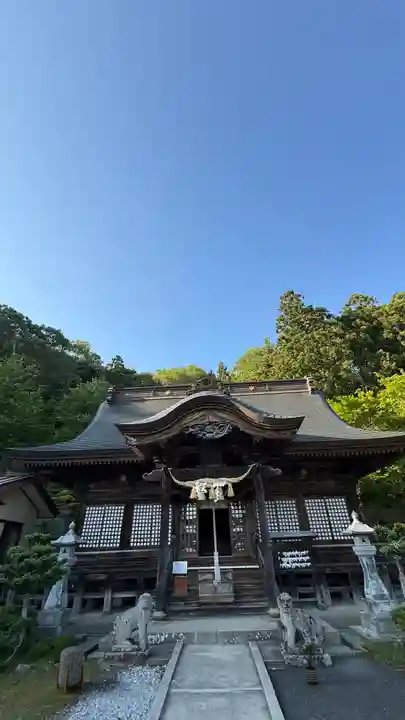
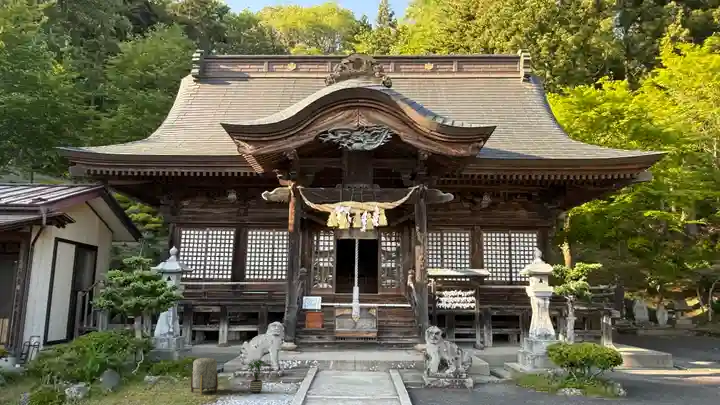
potted plant: present [299,642,318,684] -> present [248,359,266,394]

